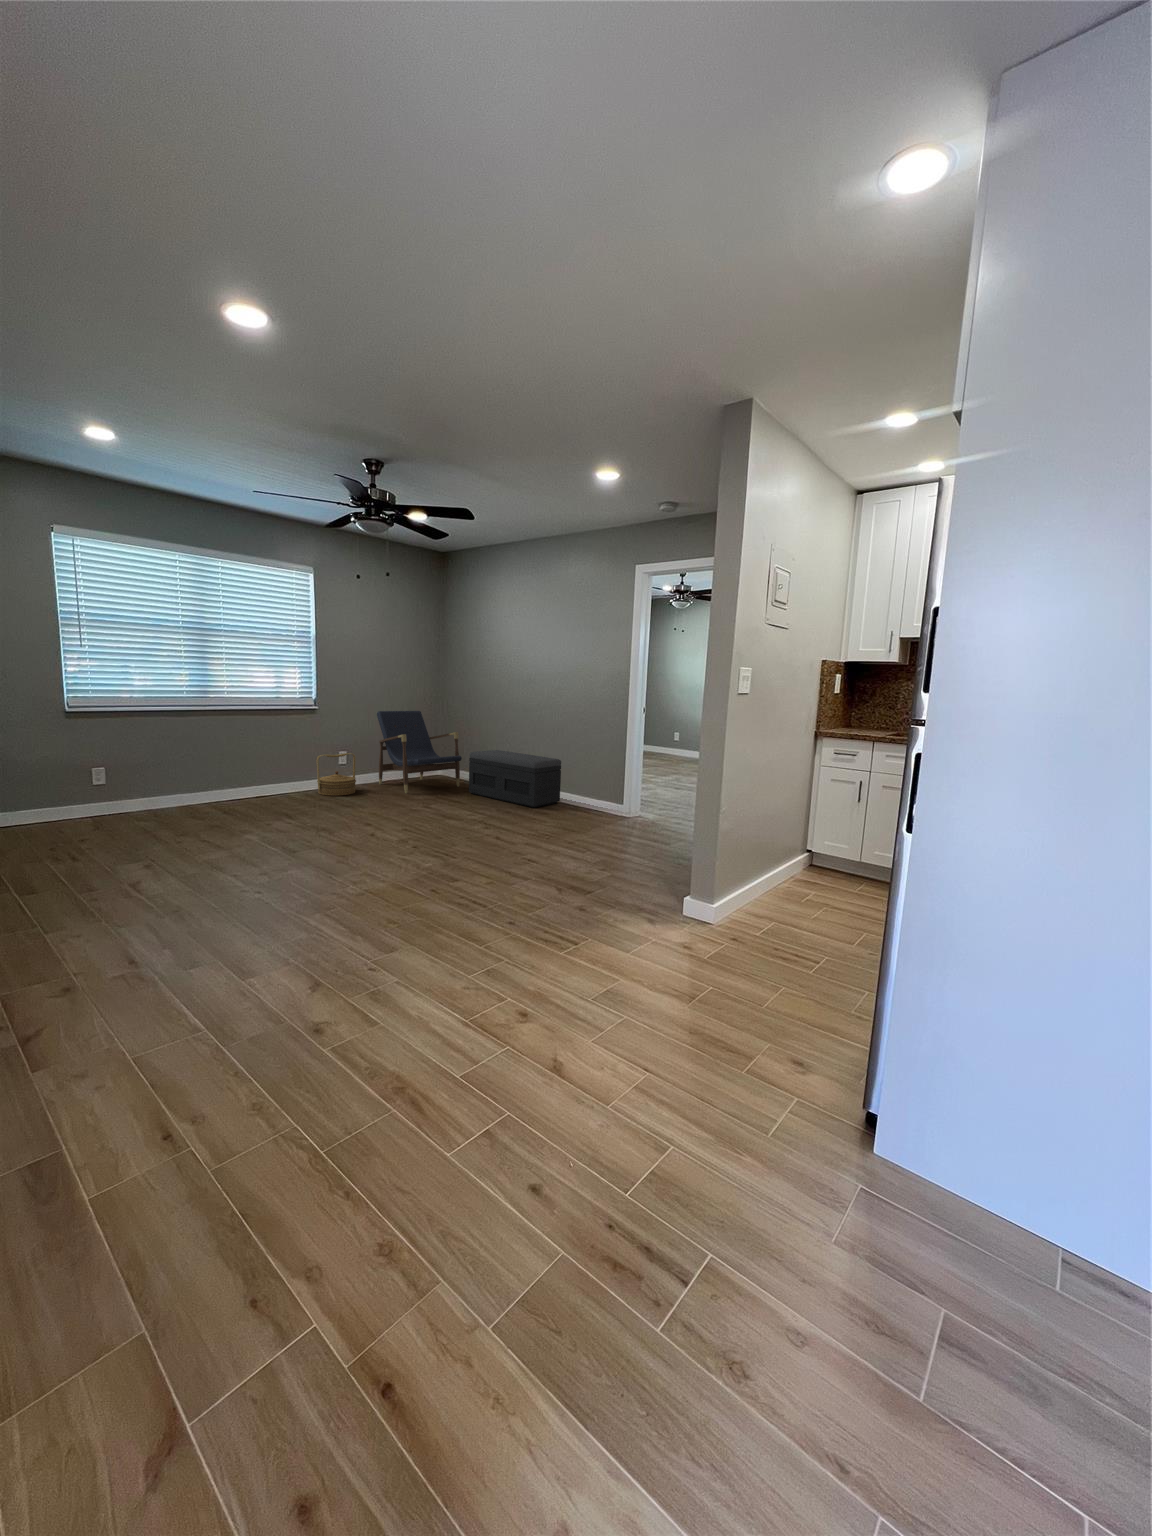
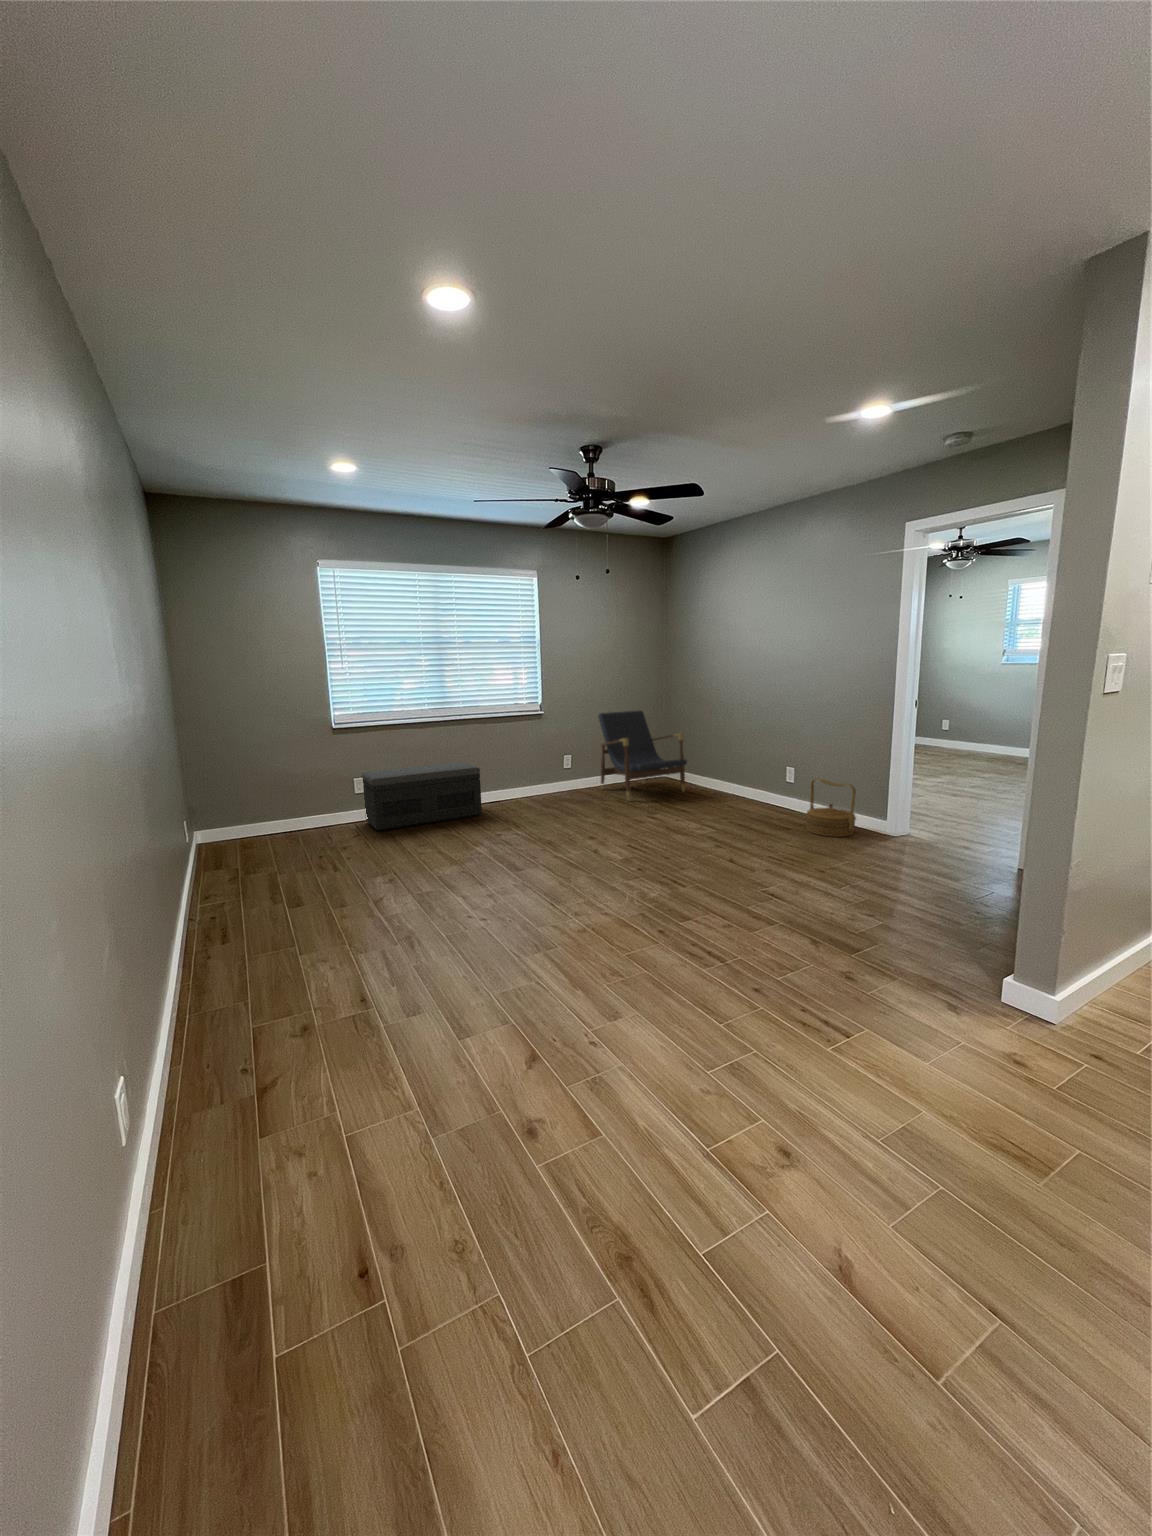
storage bench: present [469,750,561,808] -> present [362,762,482,831]
woven basket: present [316,753,356,796] -> present [806,778,856,837]

